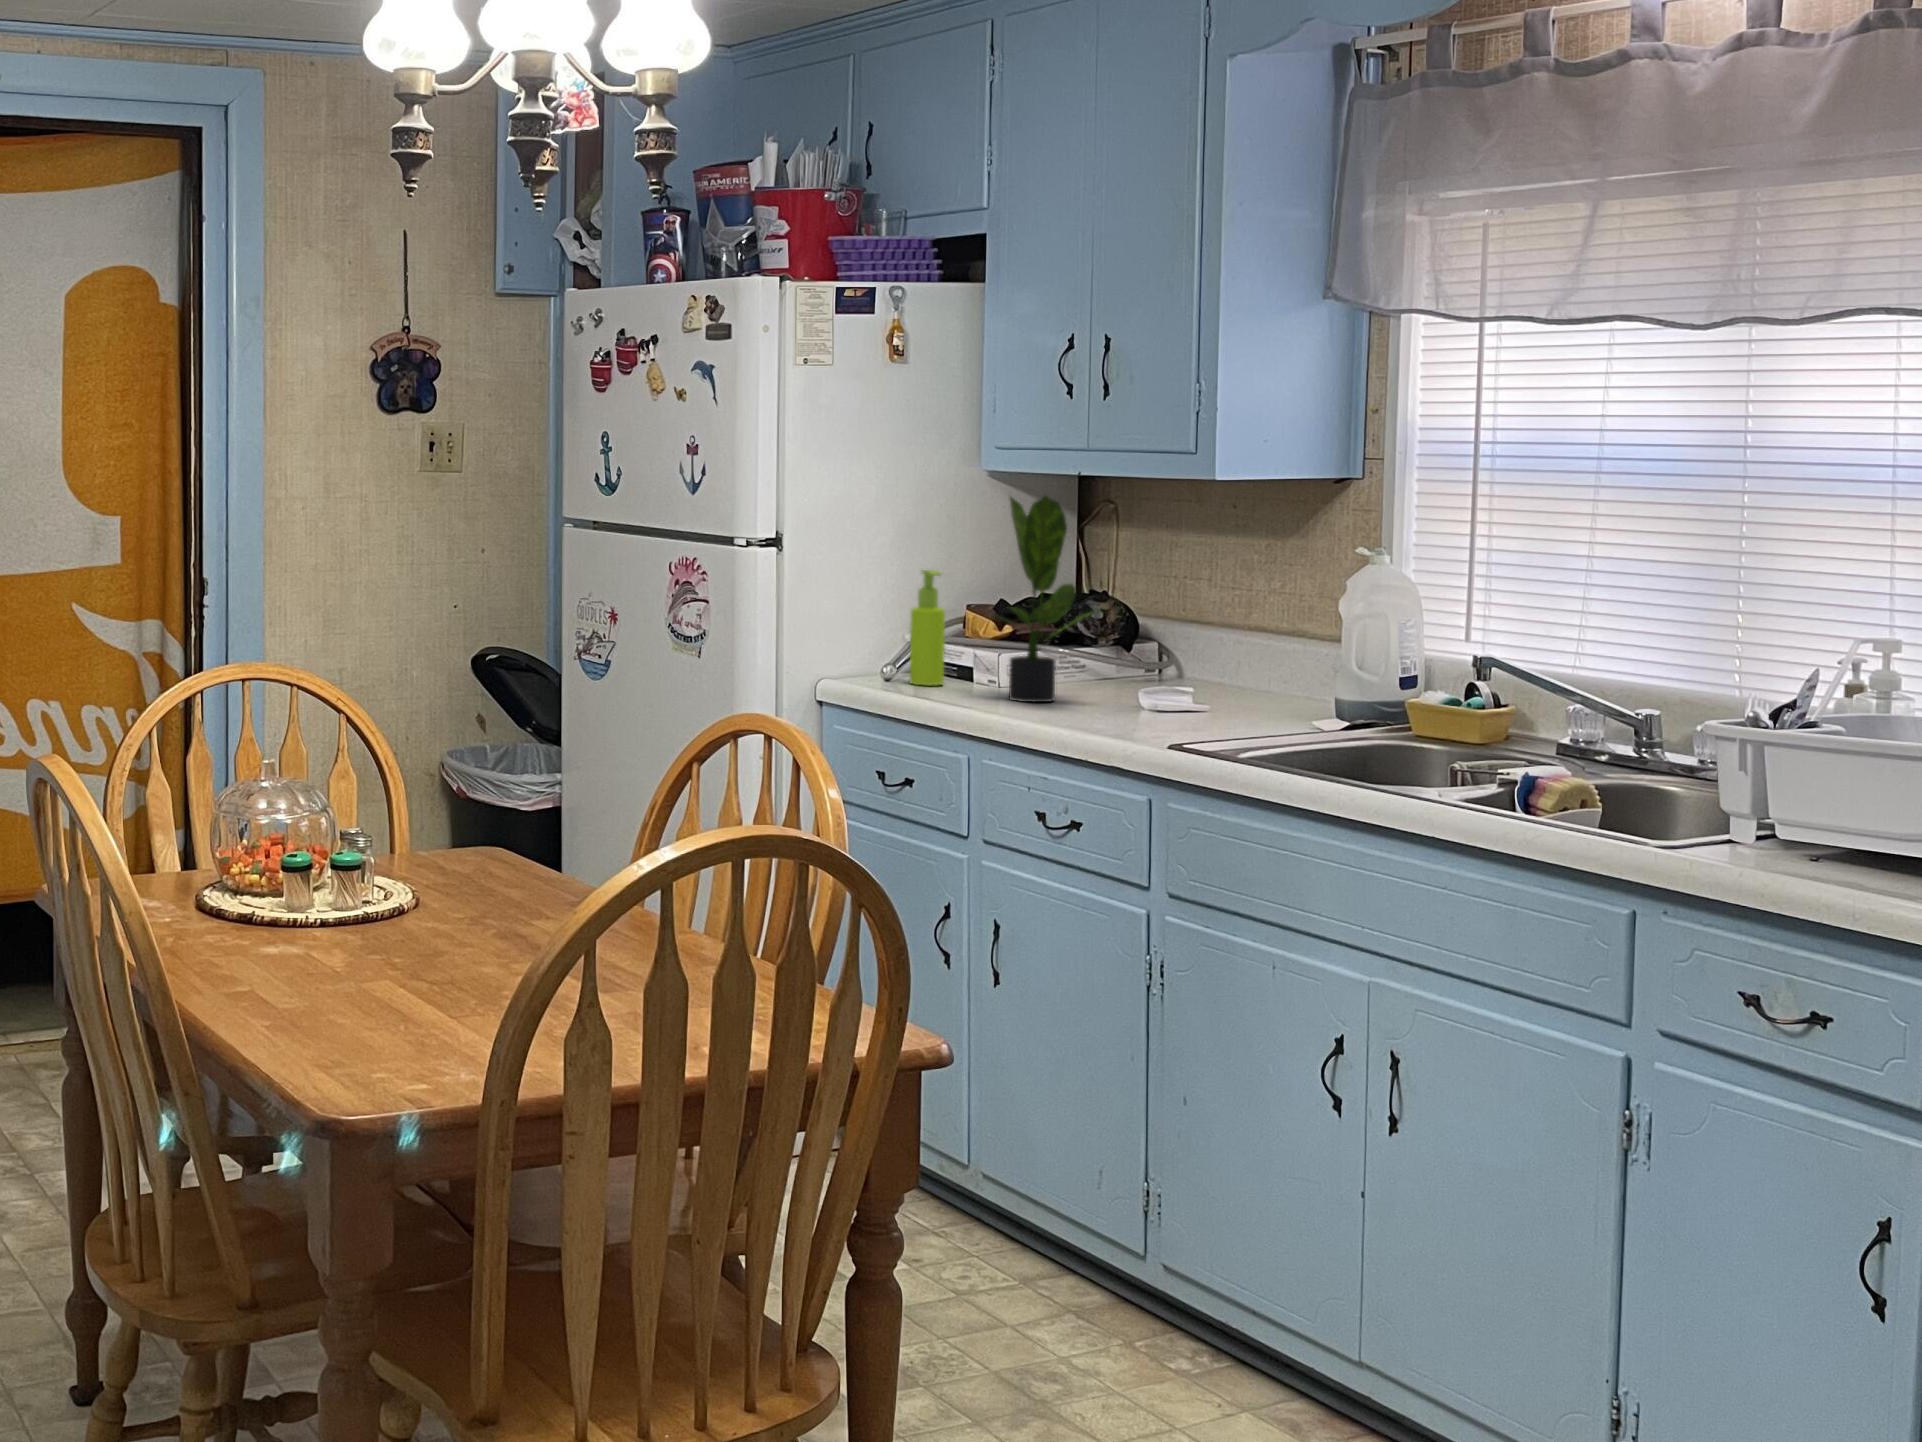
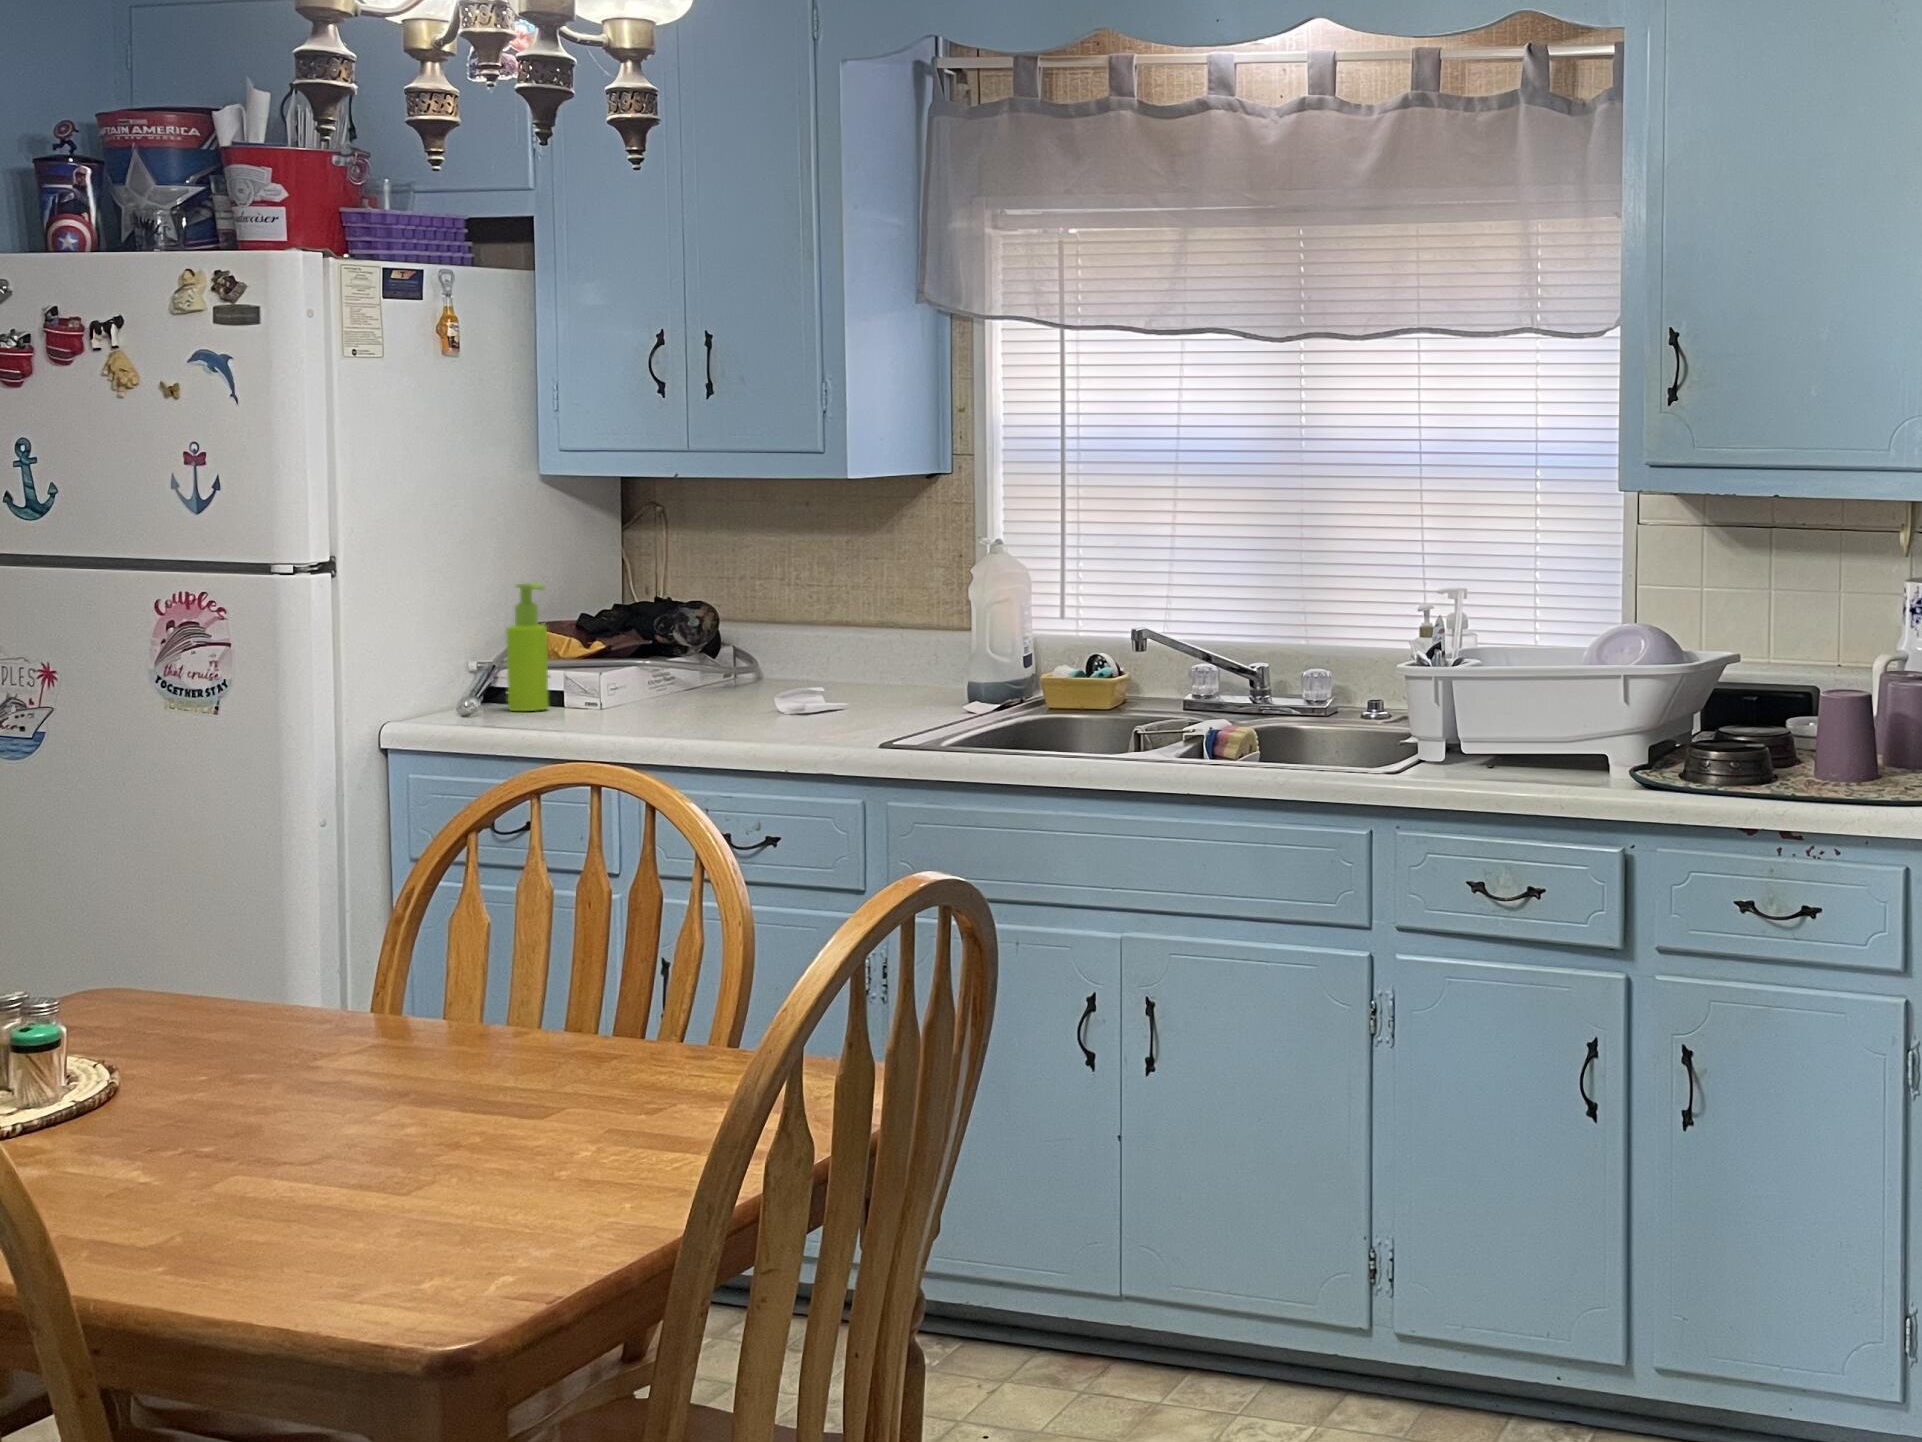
potted plant: present [1008,496,1095,702] -> none [608,495,731,717]

